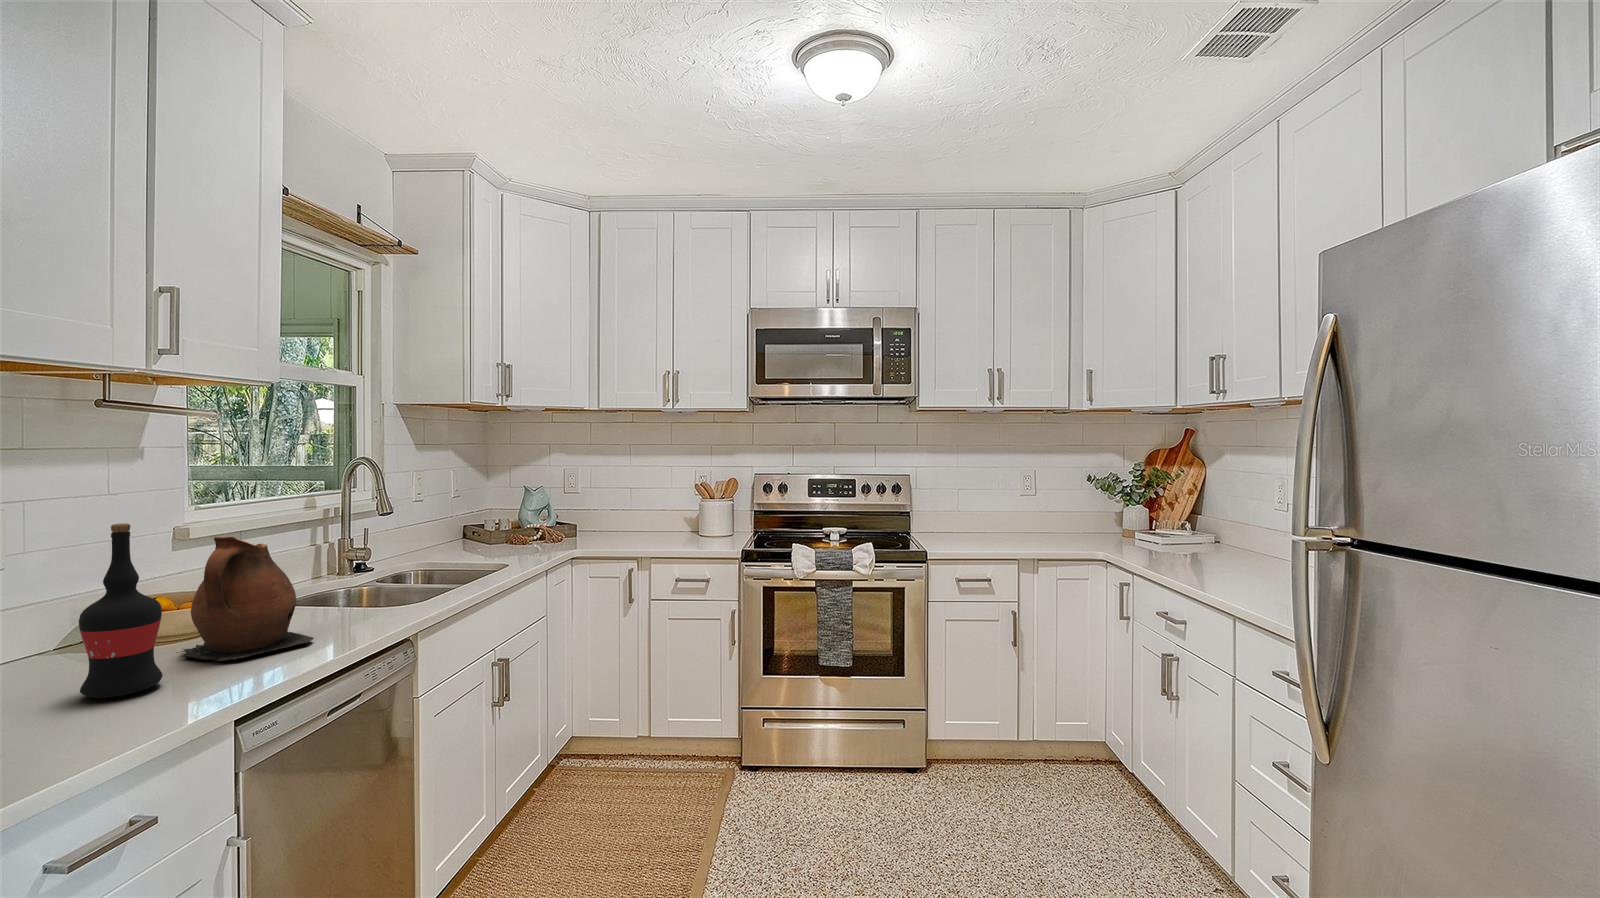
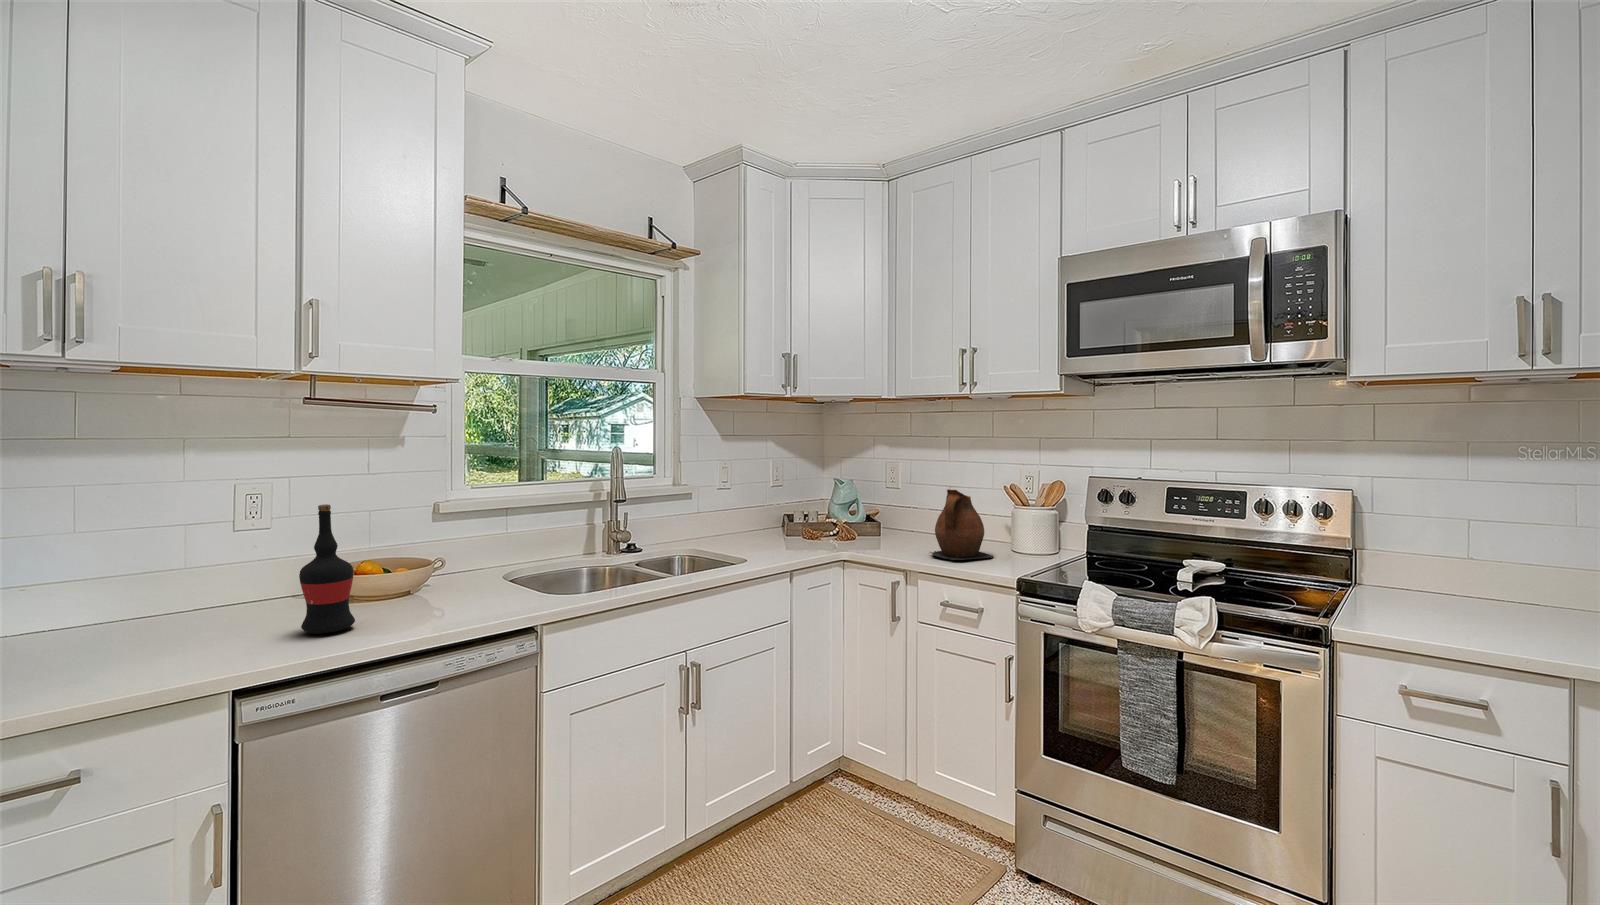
ceramic pitcher: present [177,536,314,661] -> present [930,489,993,560]

